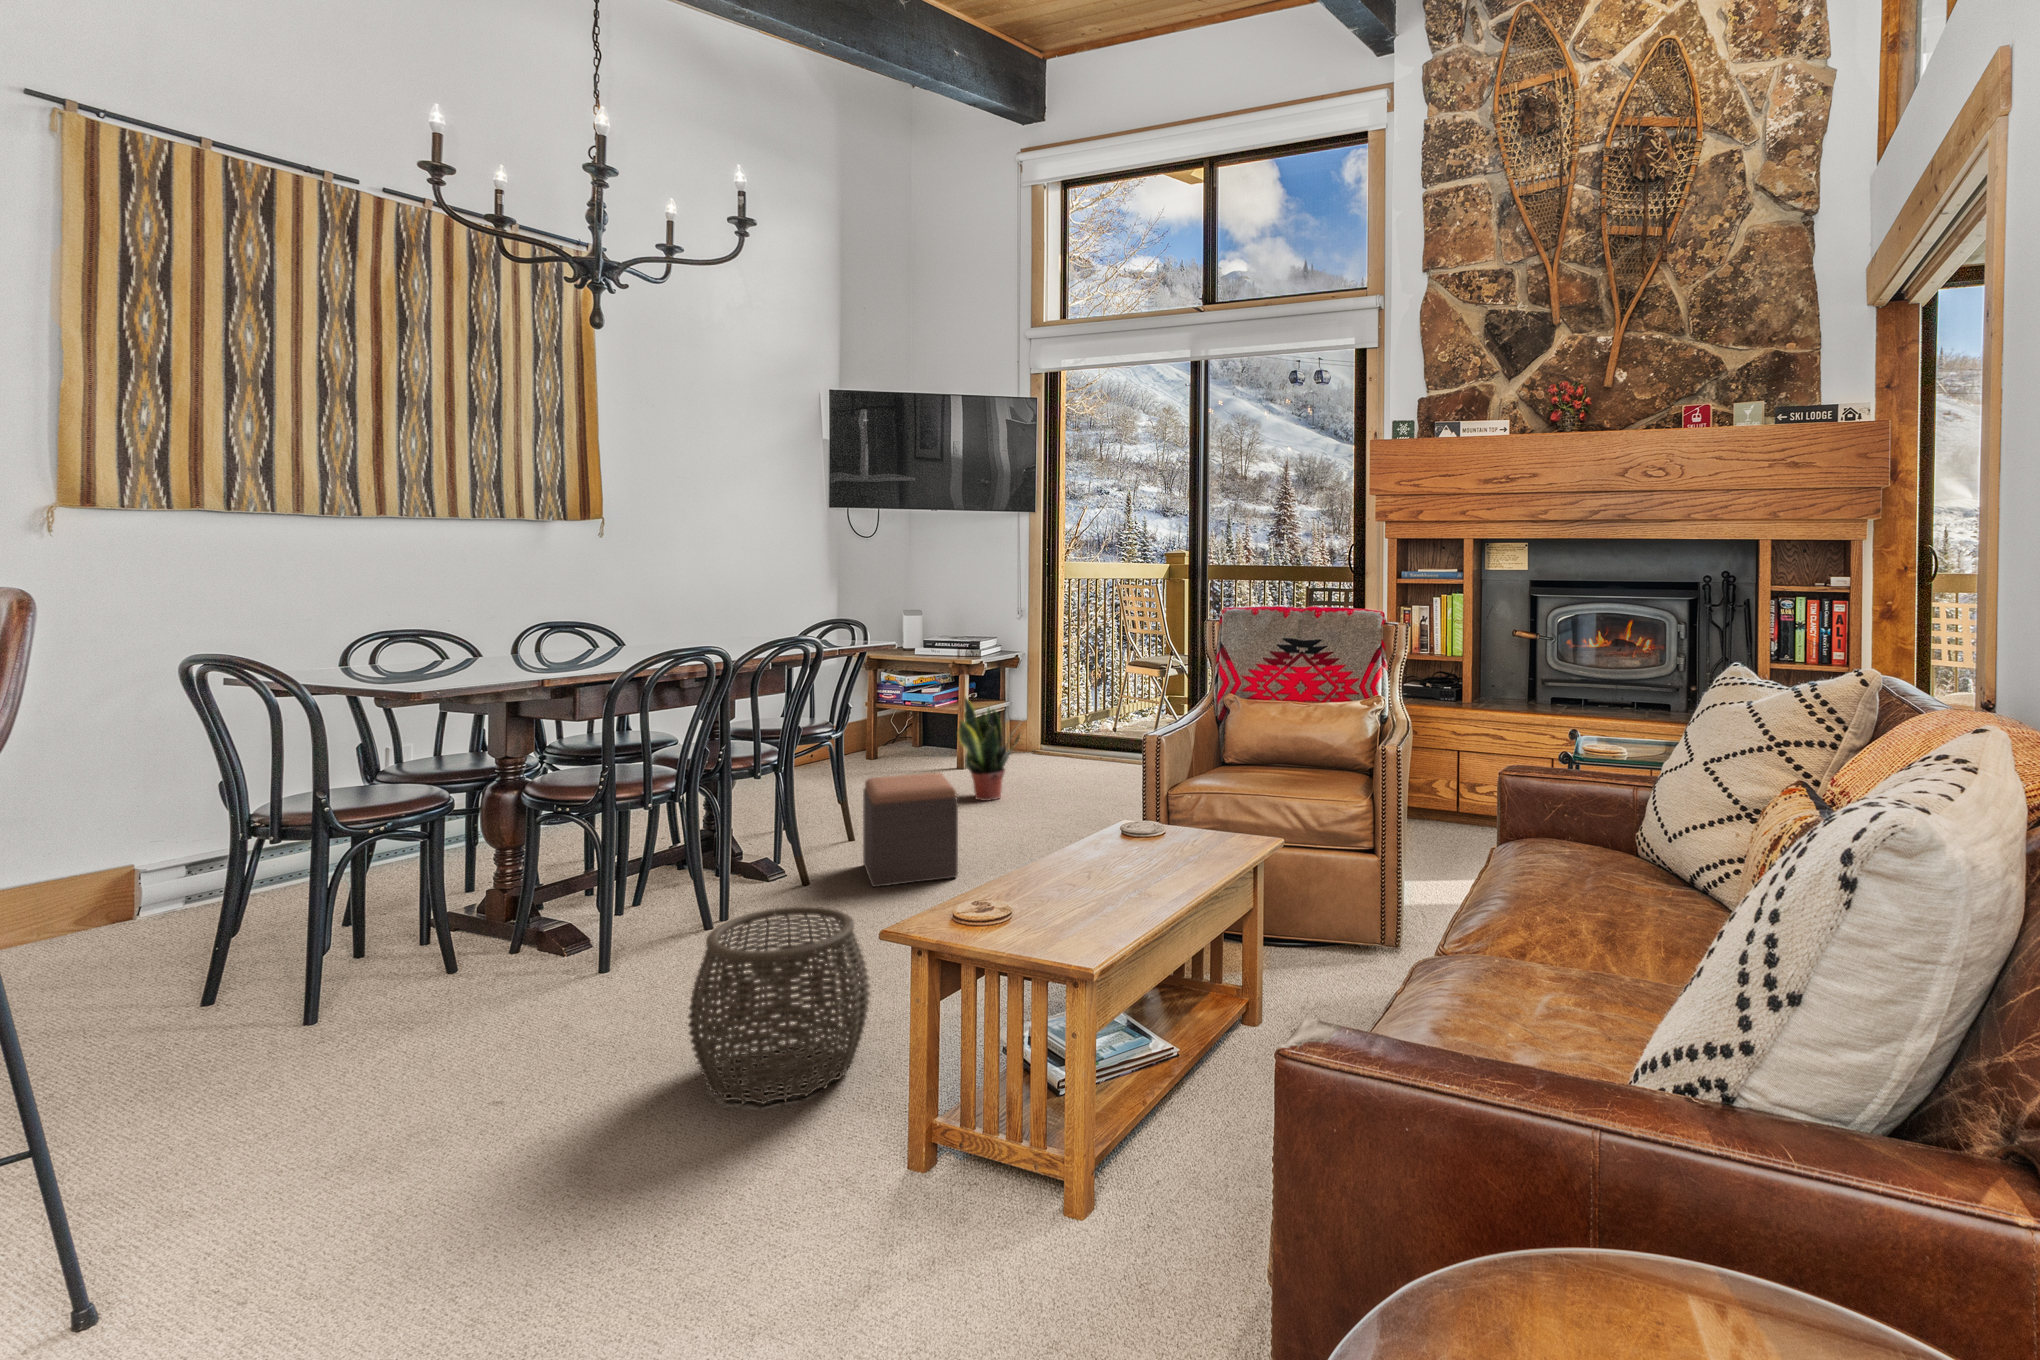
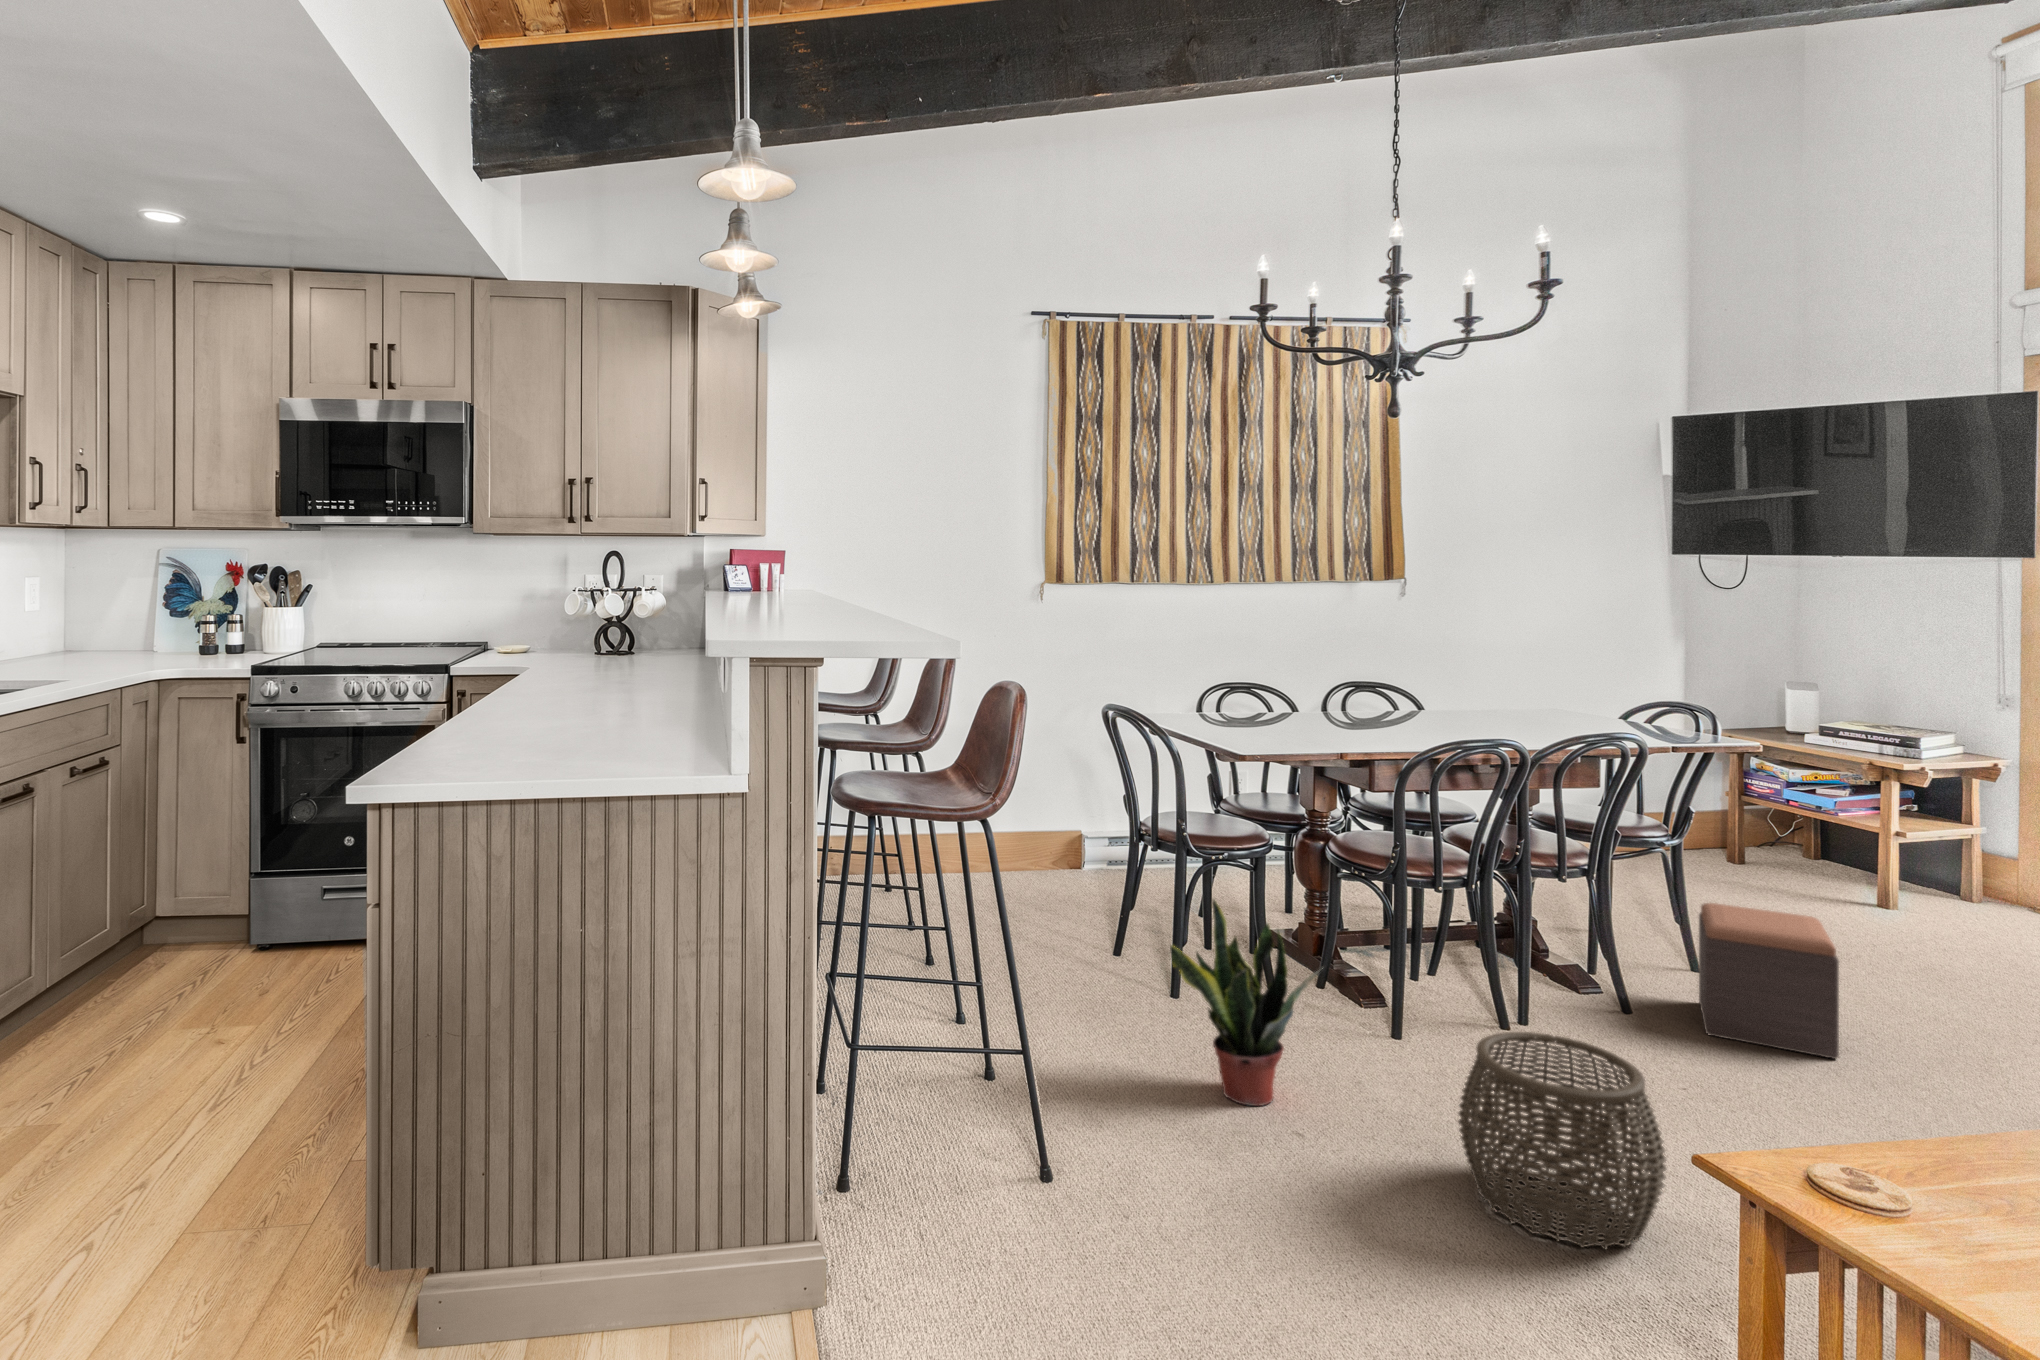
potted plant: present [958,698,1020,801] -> present [1170,900,1319,1106]

